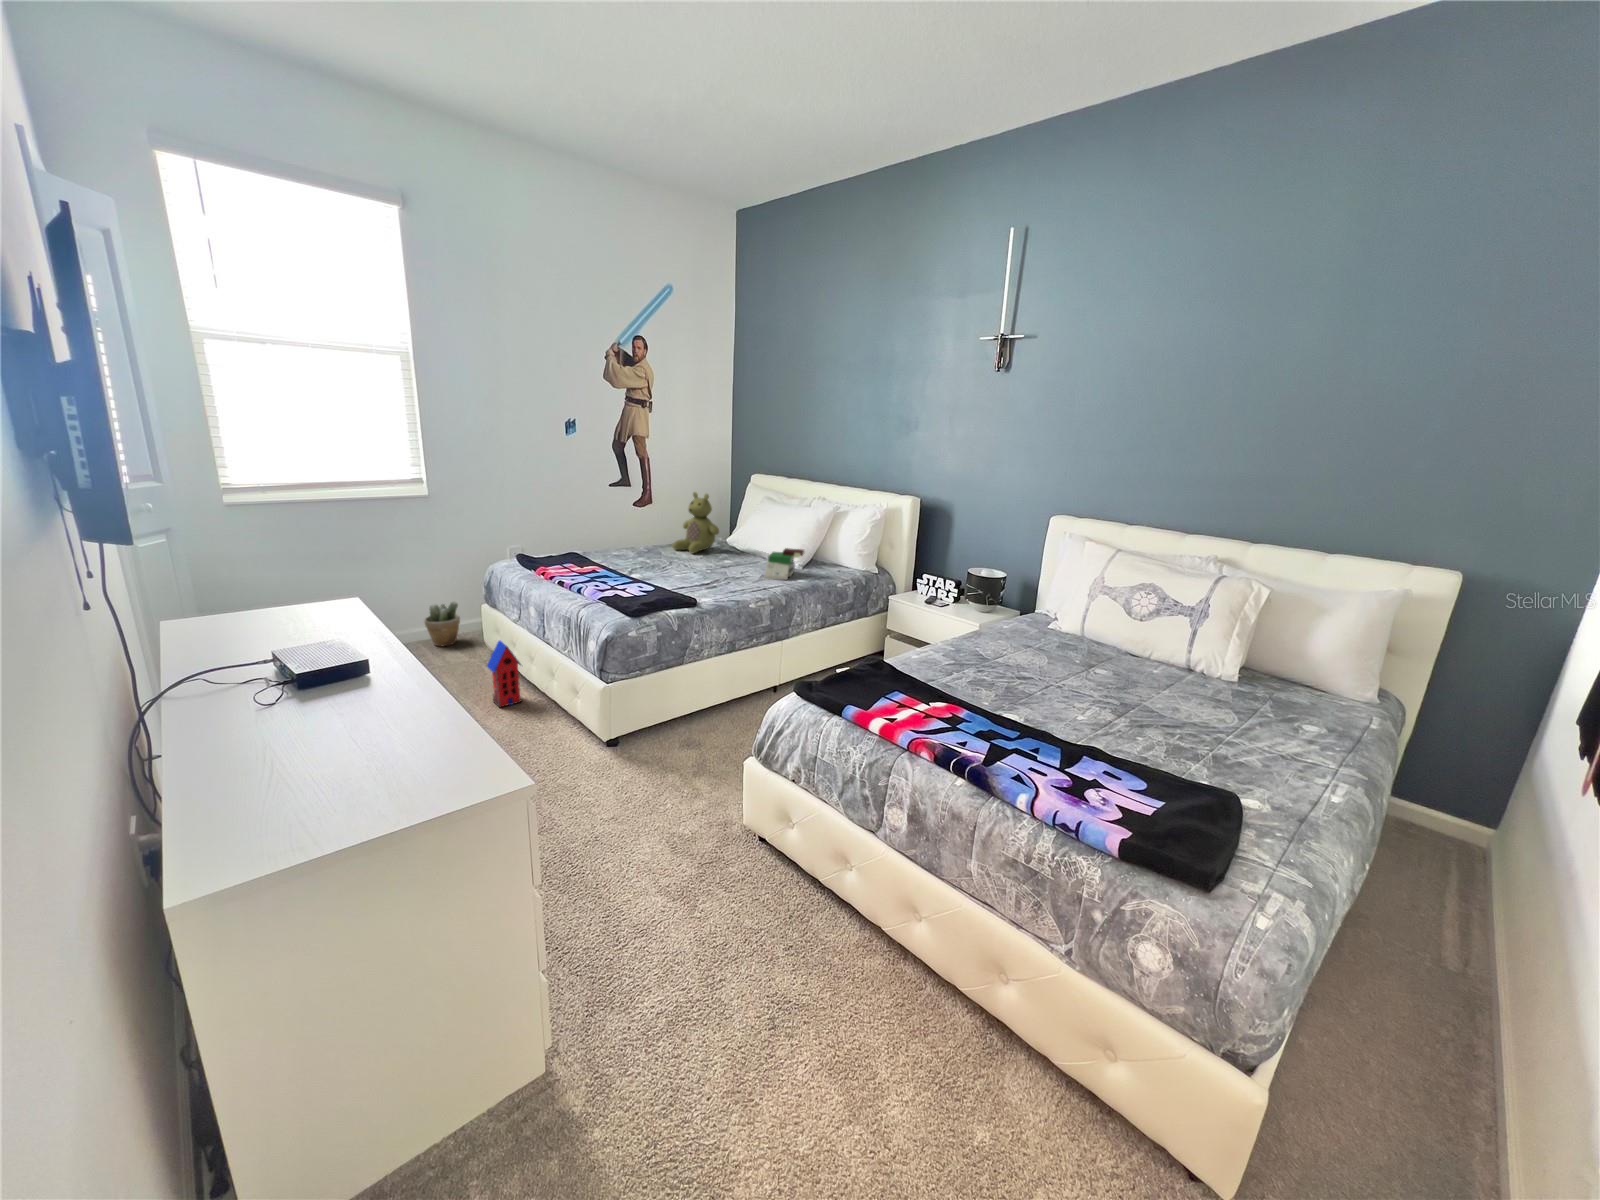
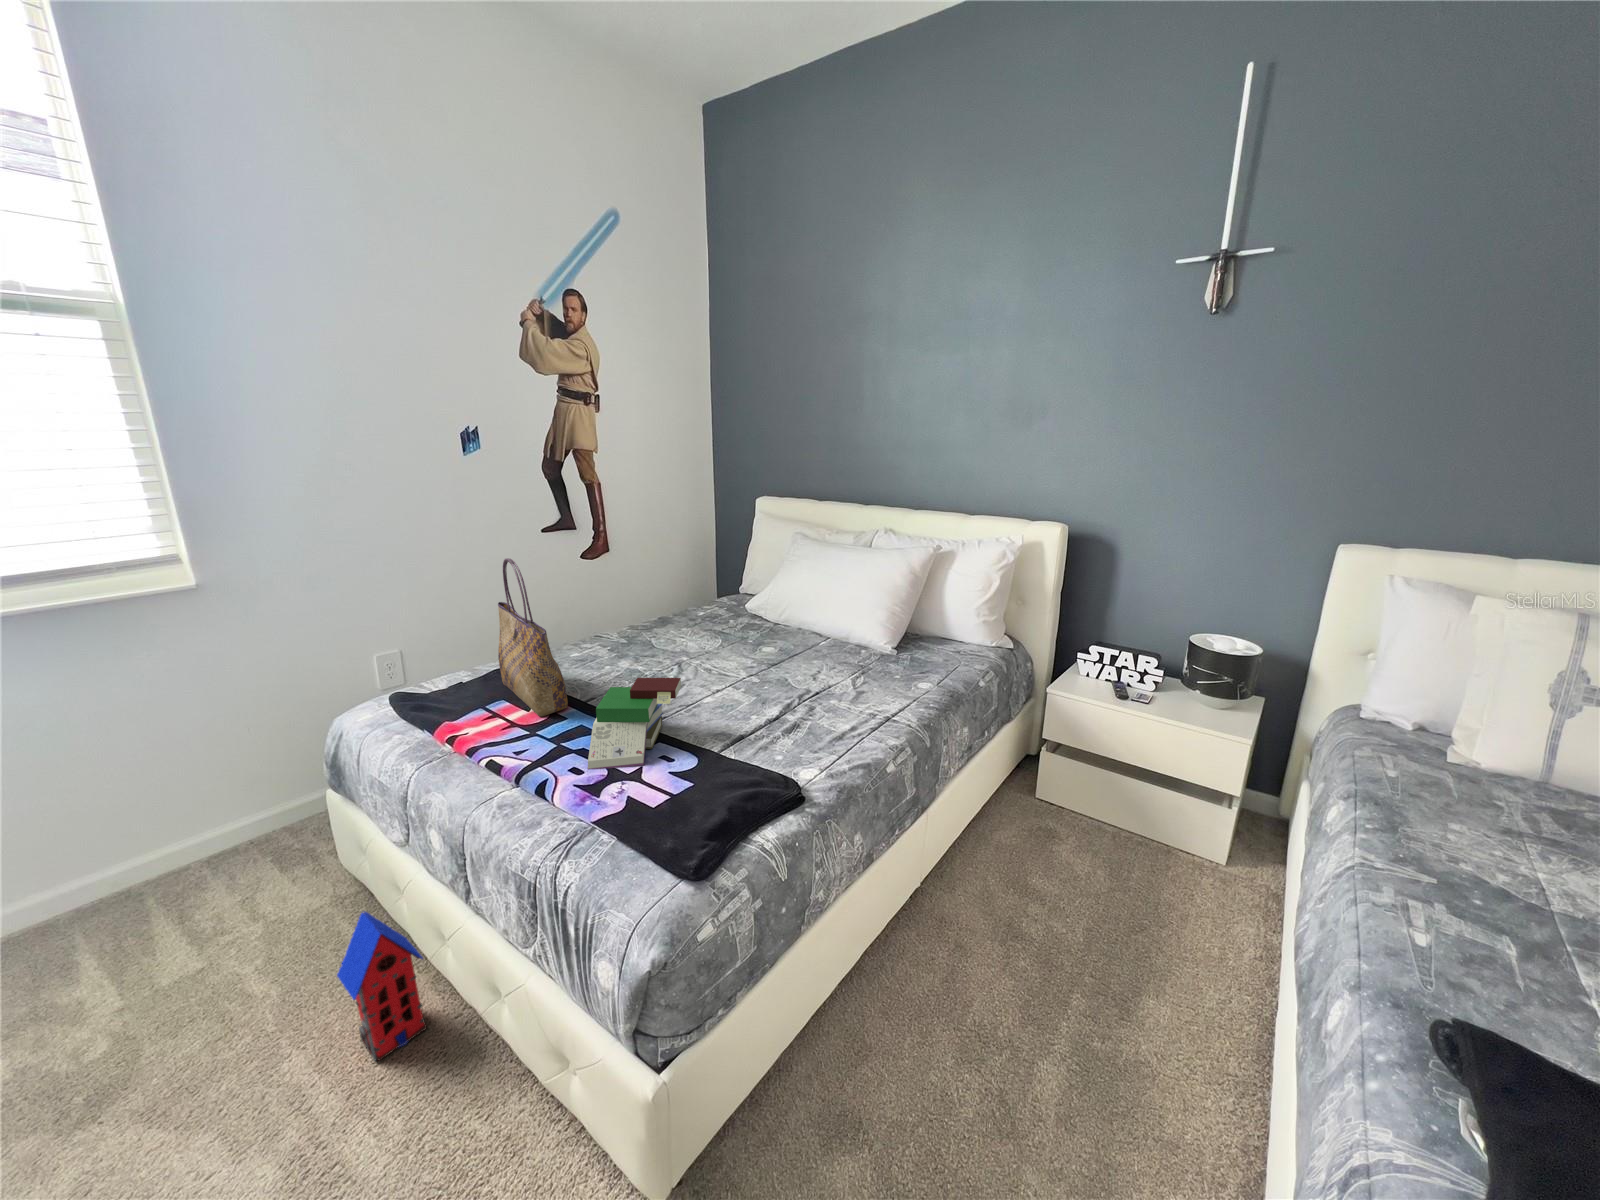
tote bag: none [571,489,601,570] -> present [498,558,568,717]
stuffed bear: present [672,492,719,553] -> none [668,536,744,639]
book: present [765,548,805,580] -> present [587,678,681,770]
potted plant: present [424,602,460,646] -> none [209,777,288,867]

